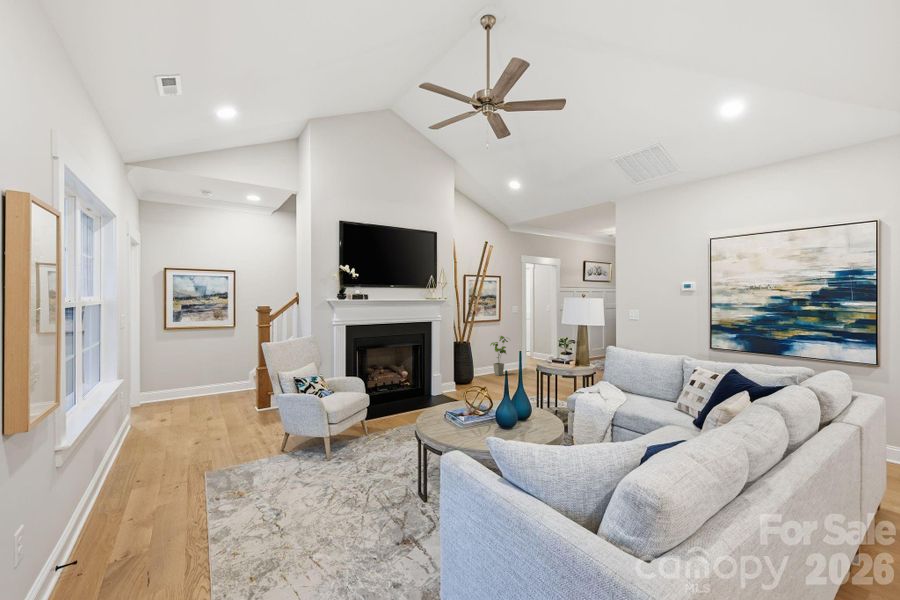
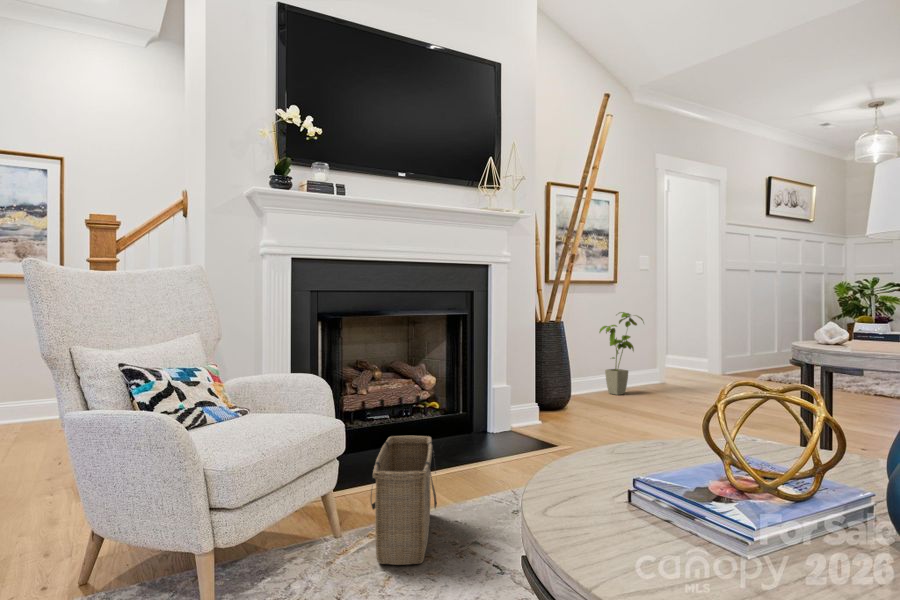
basket: none [379,399,402,442] -> present [371,436,437,565]

